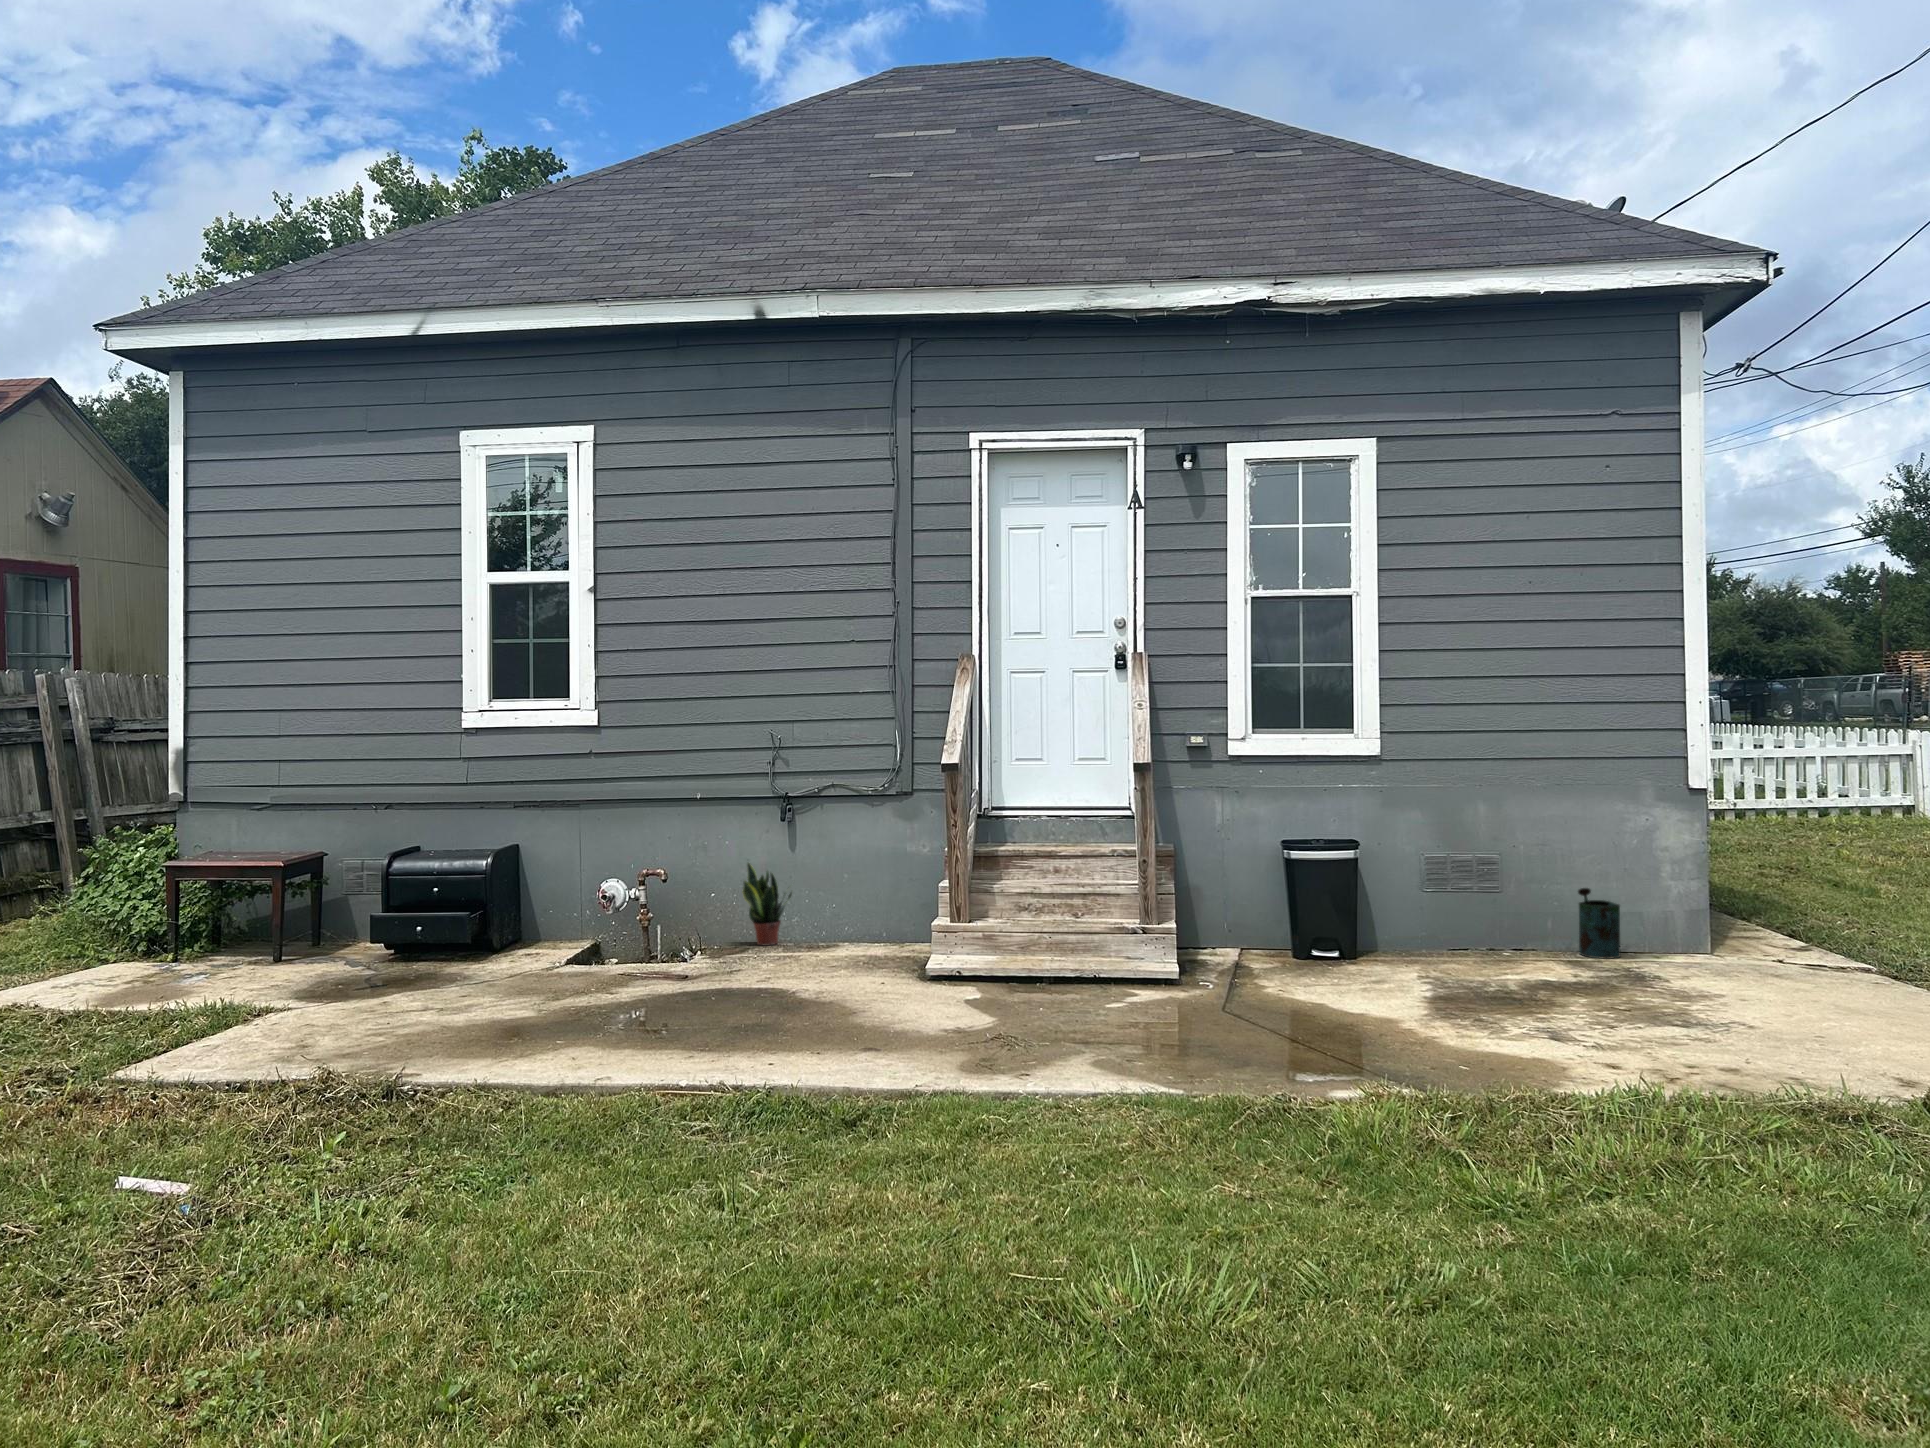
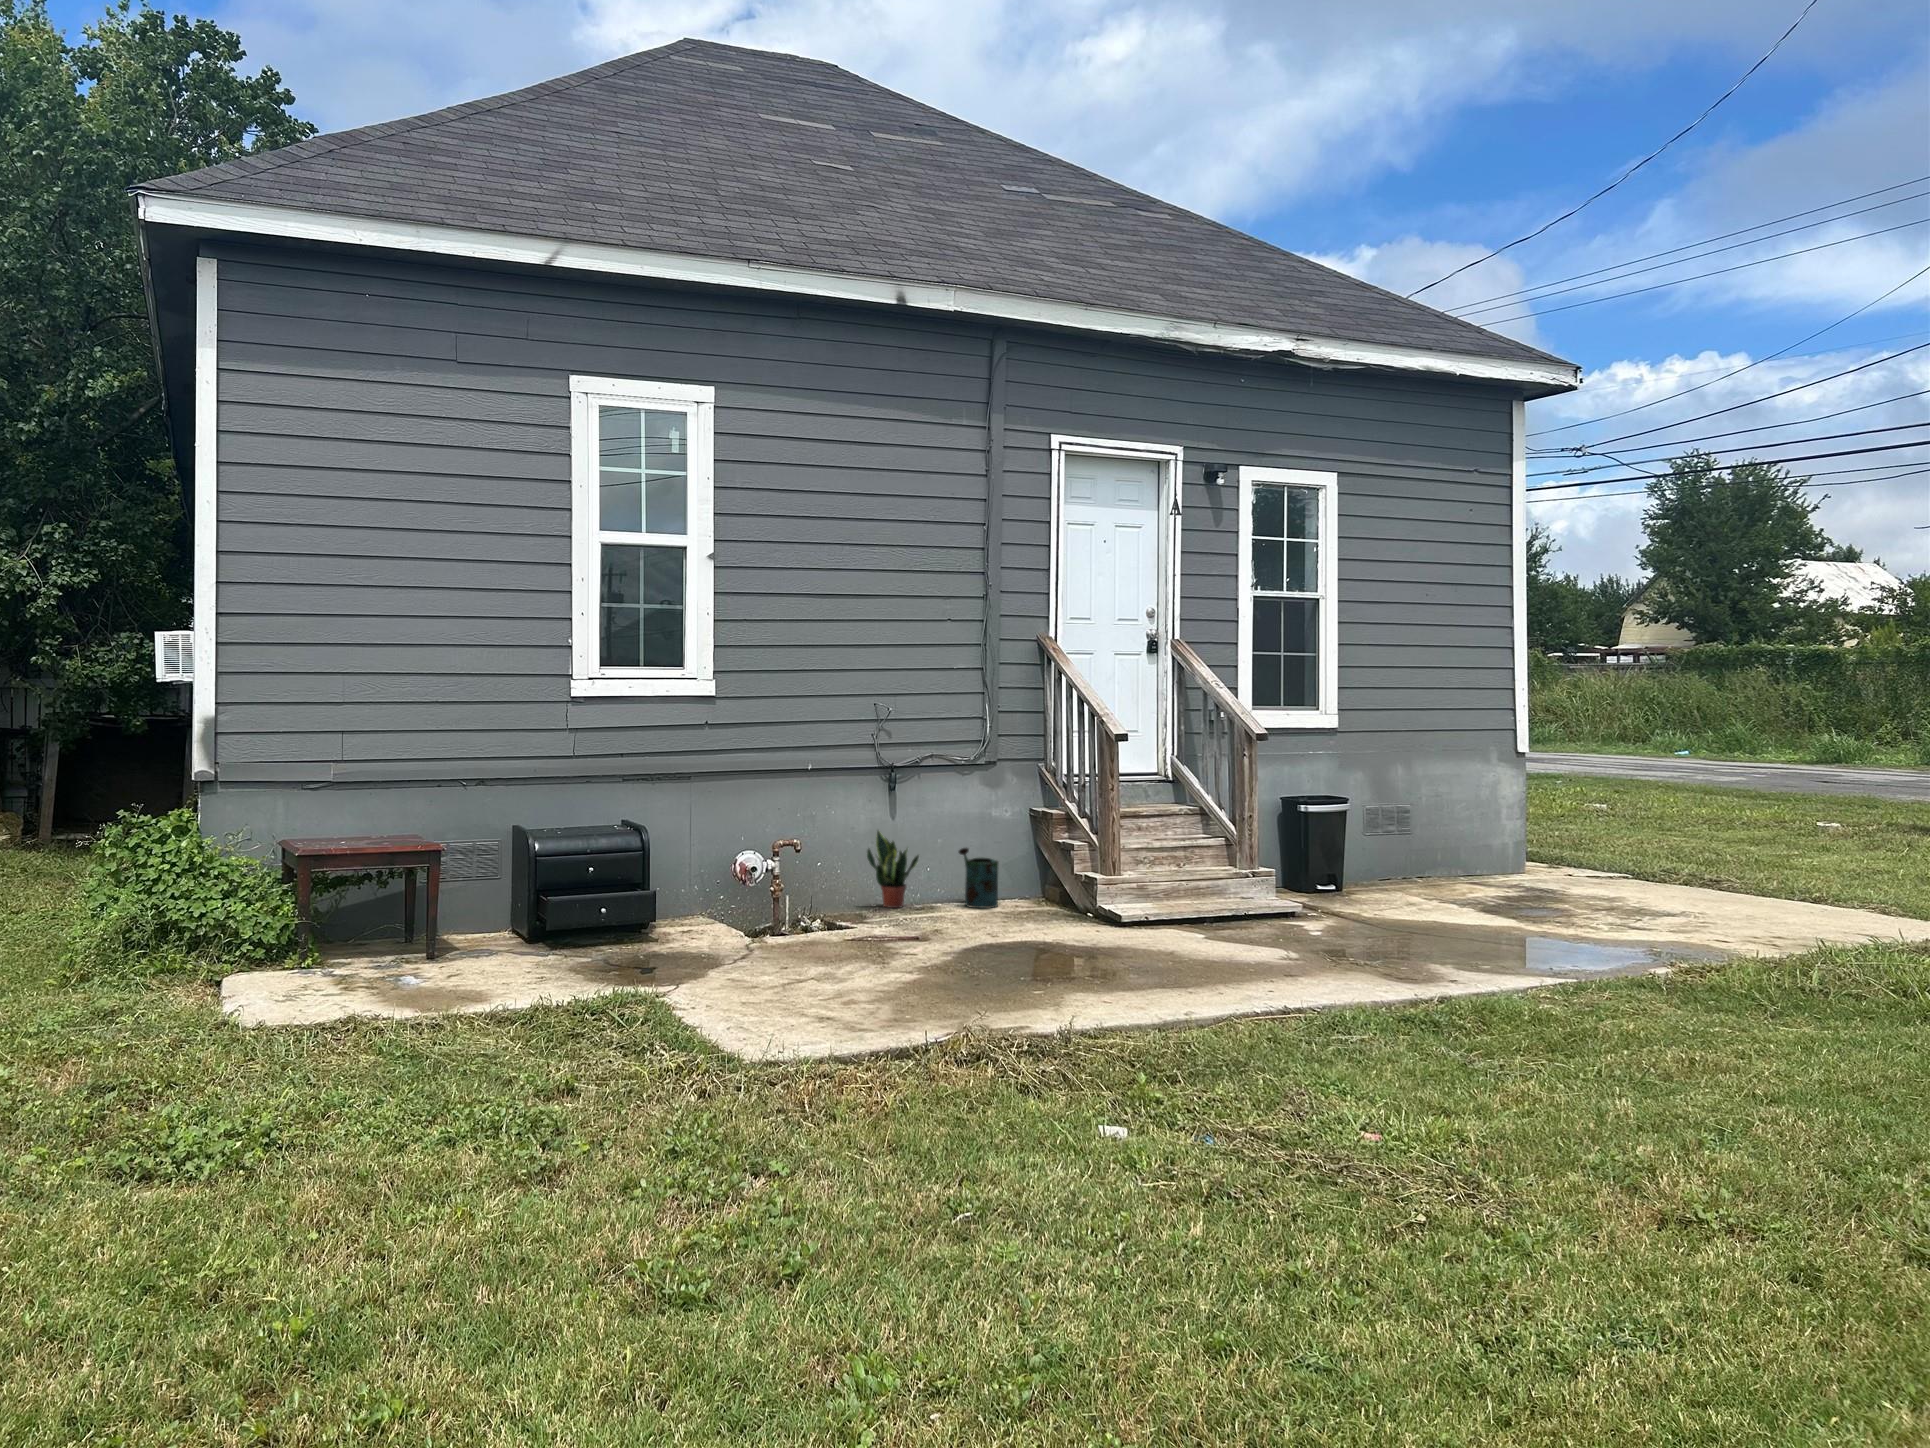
watering can: present [1578,888,1620,959] -> present [959,848,998,908]

